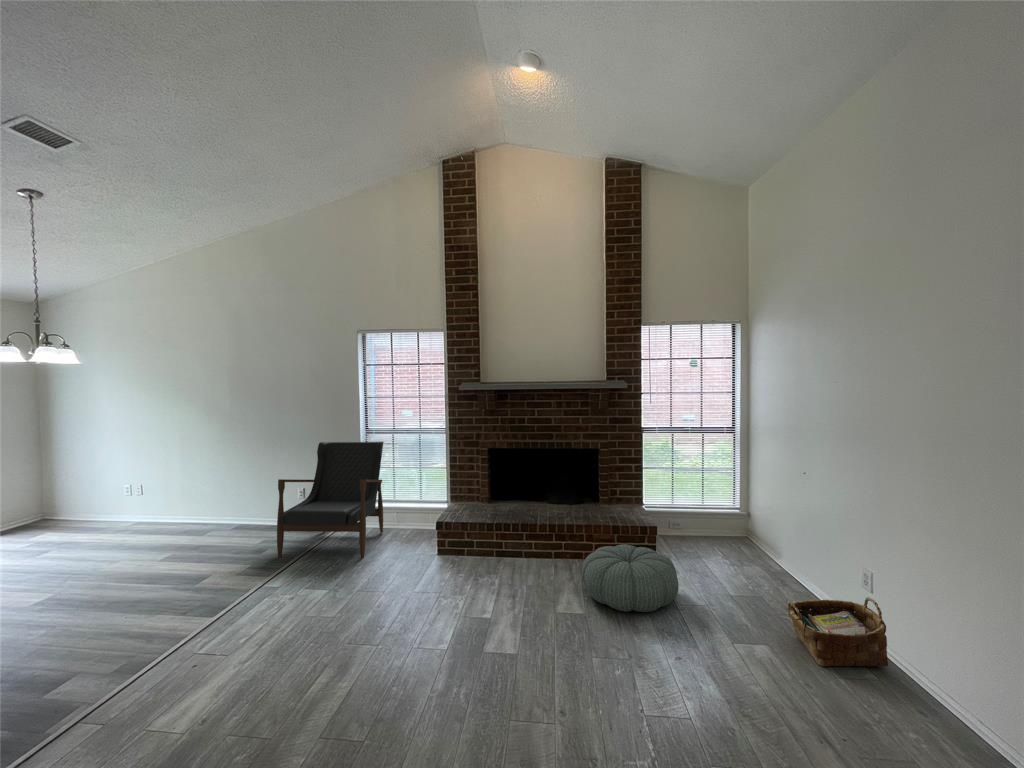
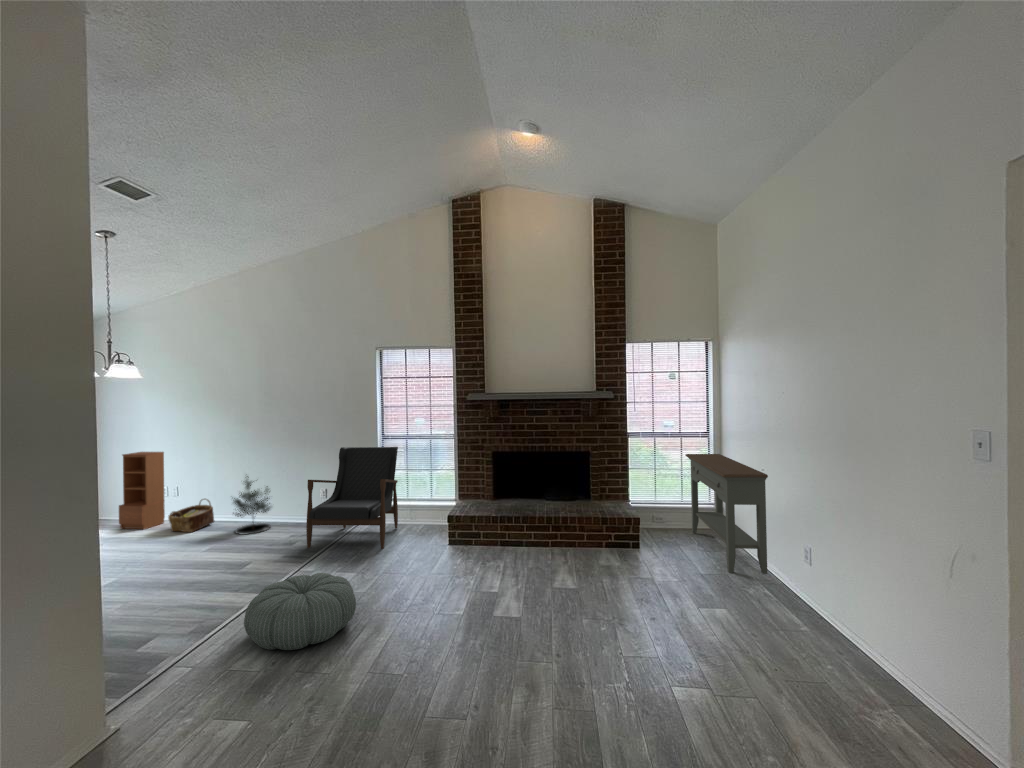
bookcase: none [77,446,130,532] -> present [119,452,165,529]
console table: none [708,452,814,597] -> present [685,454,768,574]
potted tree: none [195,471,247,539] -> present [233,476,271,535]
pouf: present [582,544,679,612] -> present [244,573,356,650]
woven basket: present [787,597,888,667] -> present [168,499,214,532]

